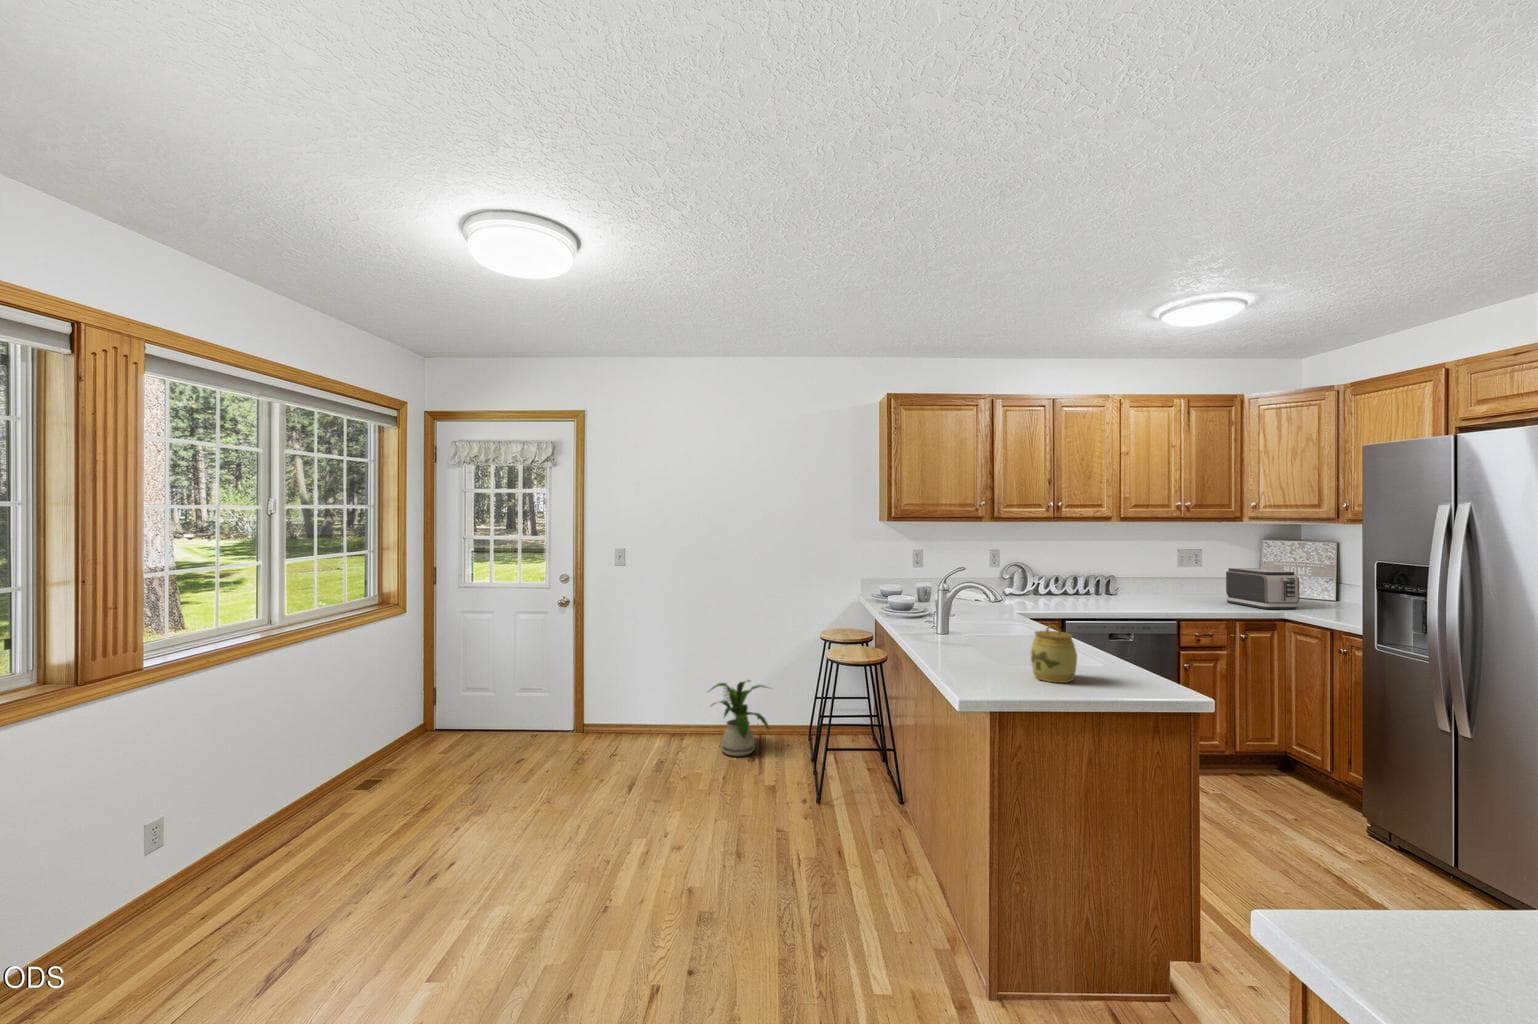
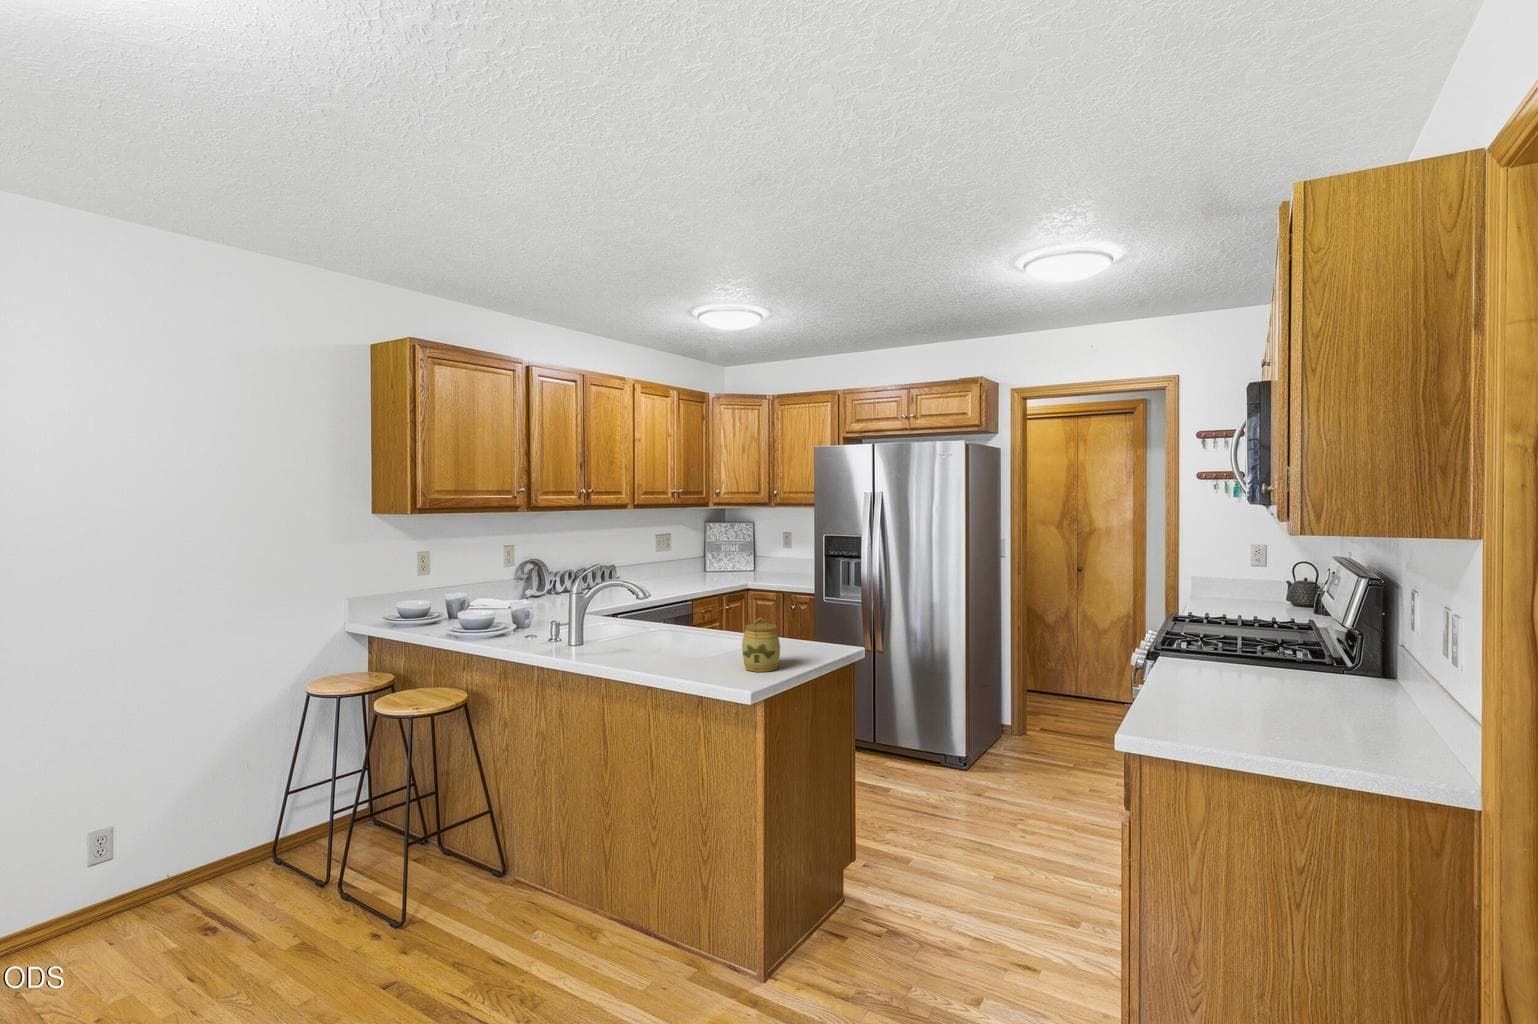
toaster: present [1226,568,1300,609] -> none [701,547,754,582]
house plant: present [711,680,769,756] -> none [91,787,258,930]

